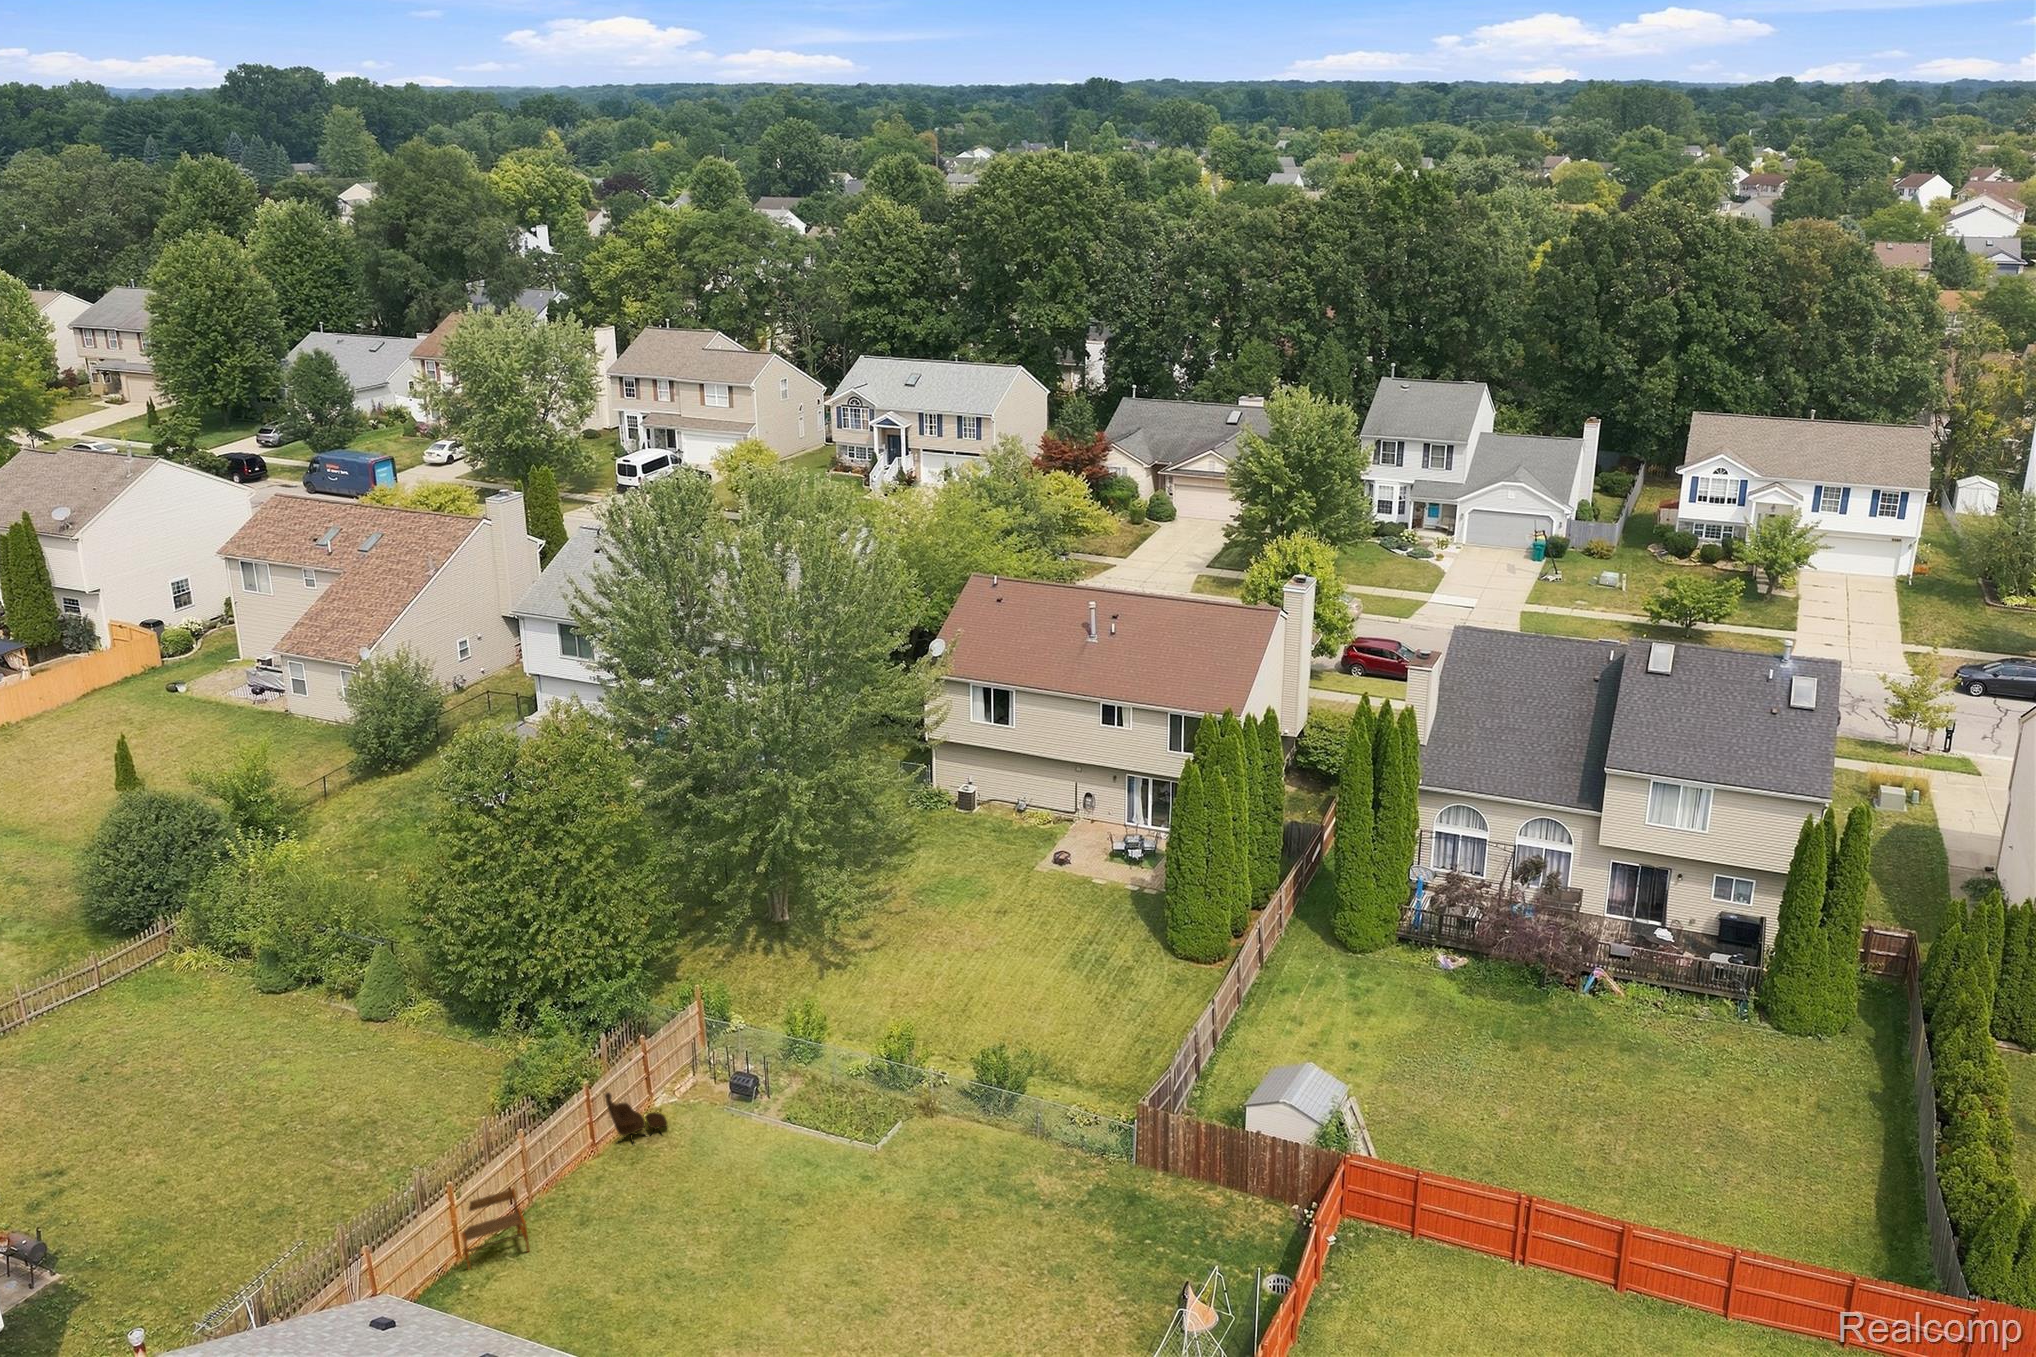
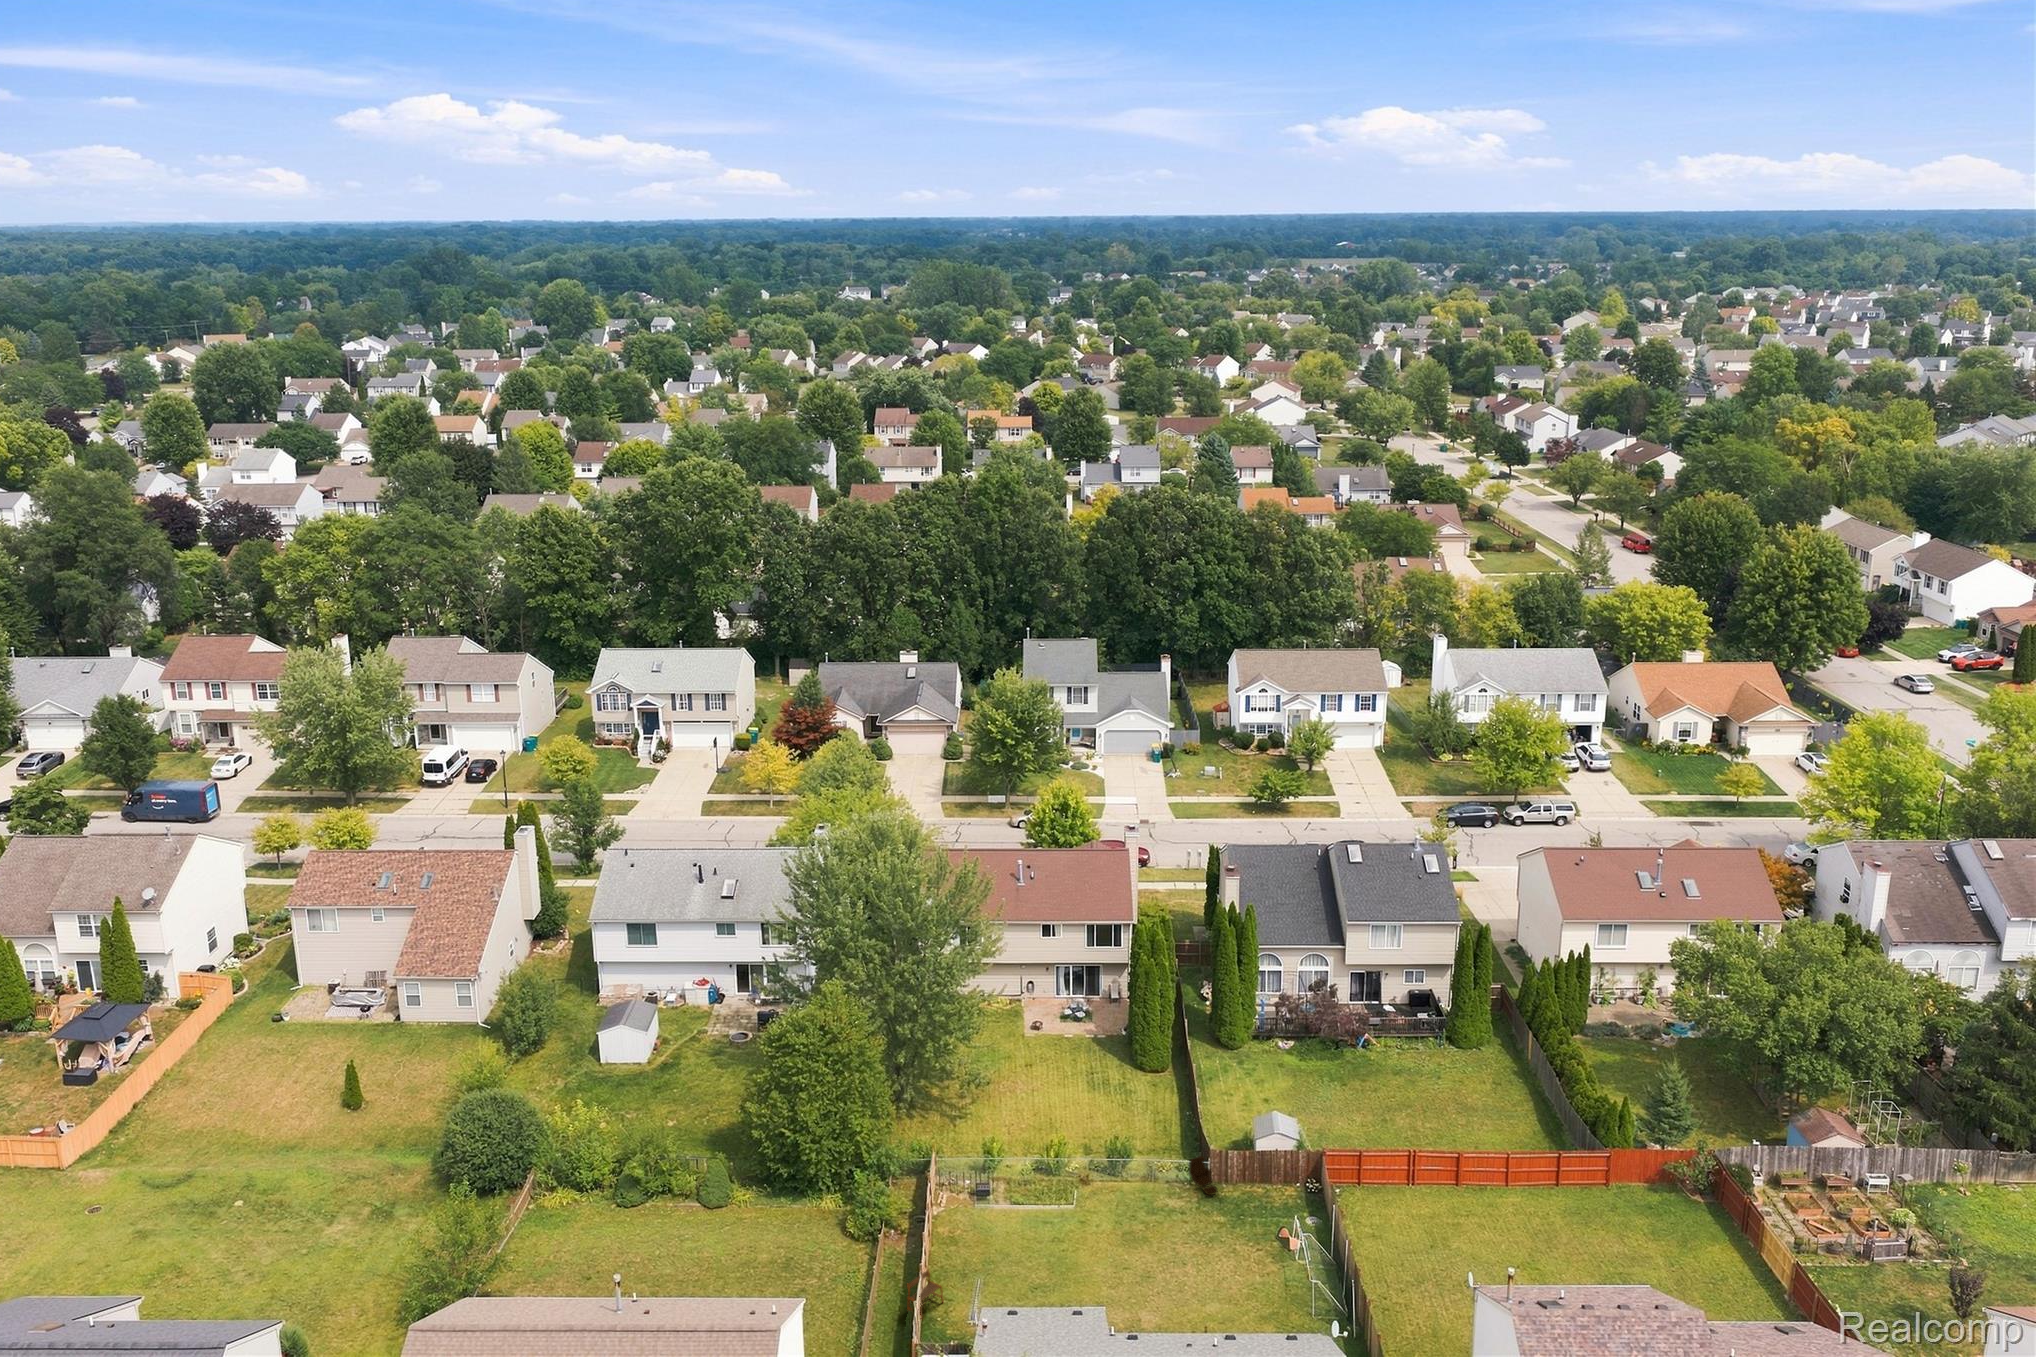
lounge chair: present [605,1093,667,1145] -> present [1189,1156,1218,1196]

